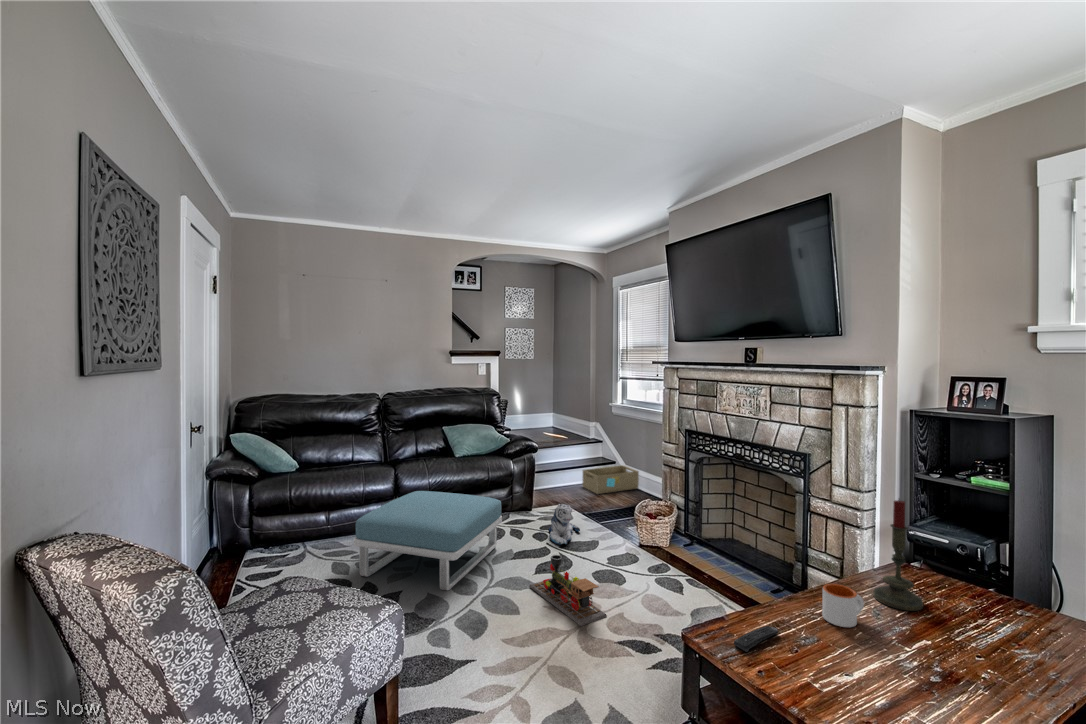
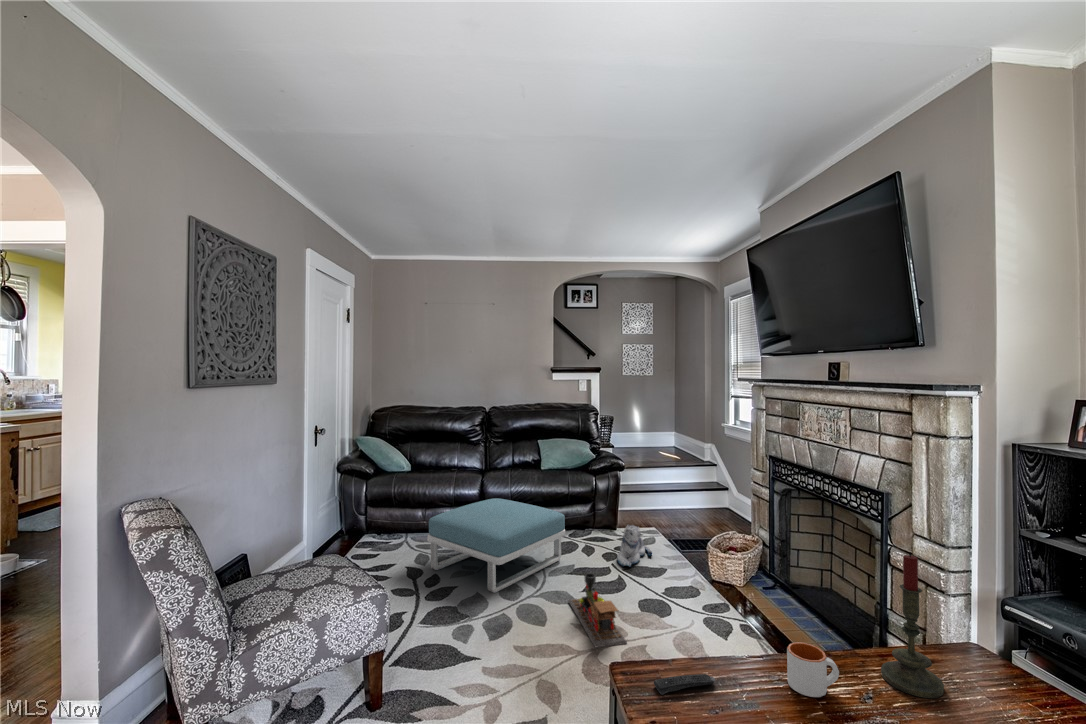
storage box: present [582,465,639,494] -> none [684,492,747,520]

